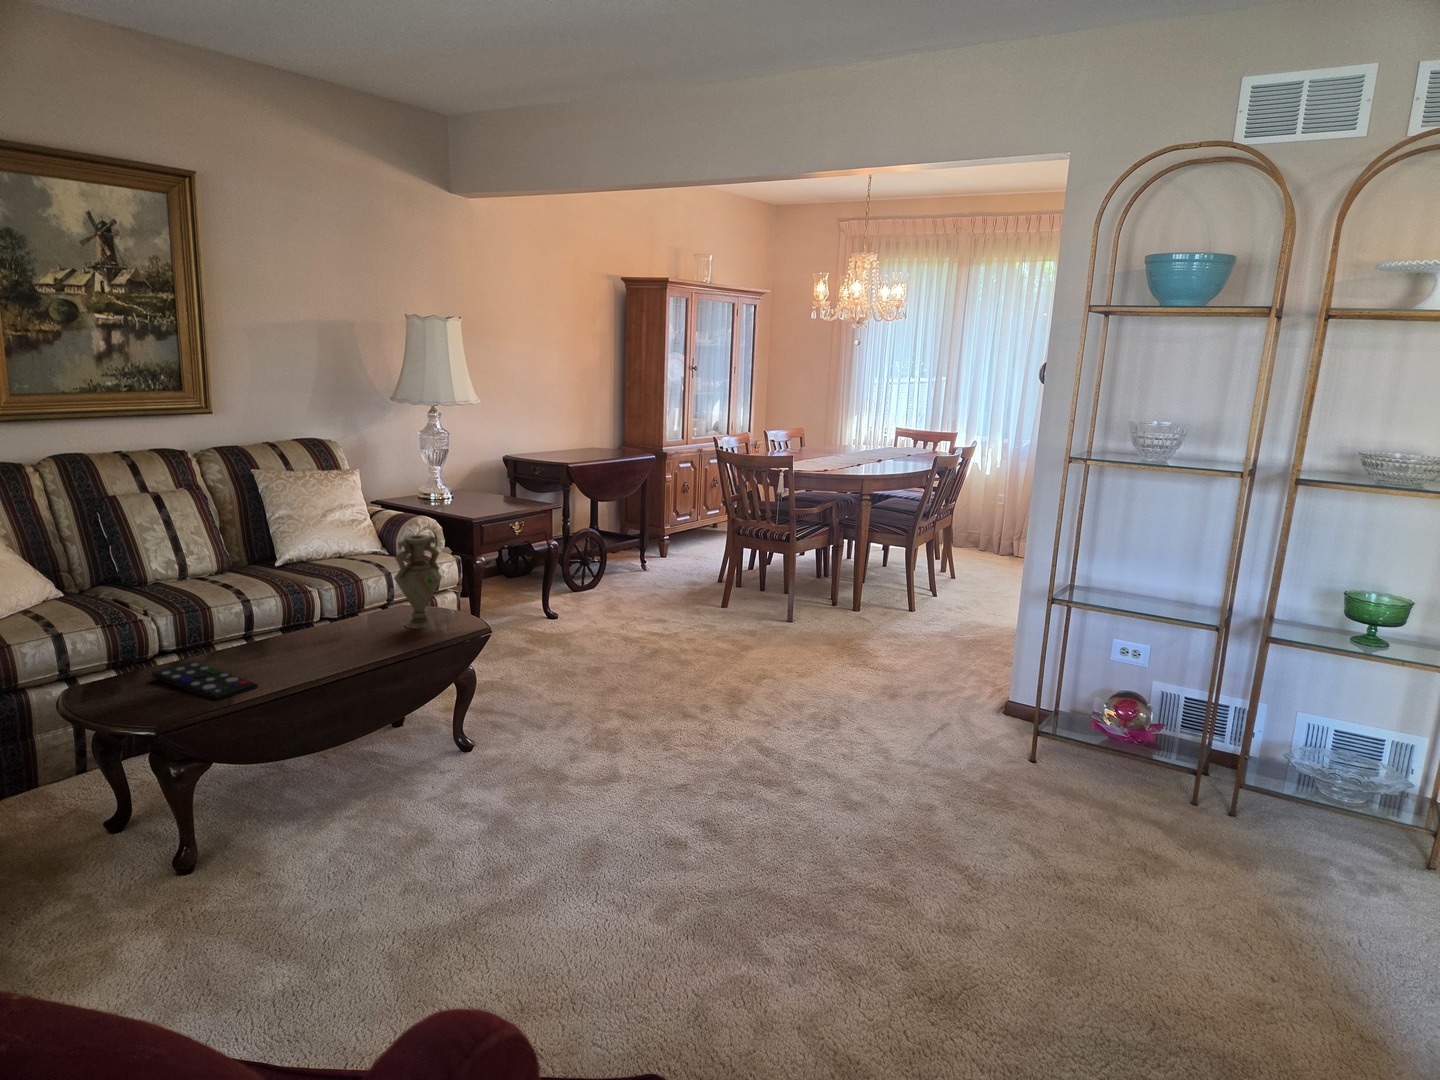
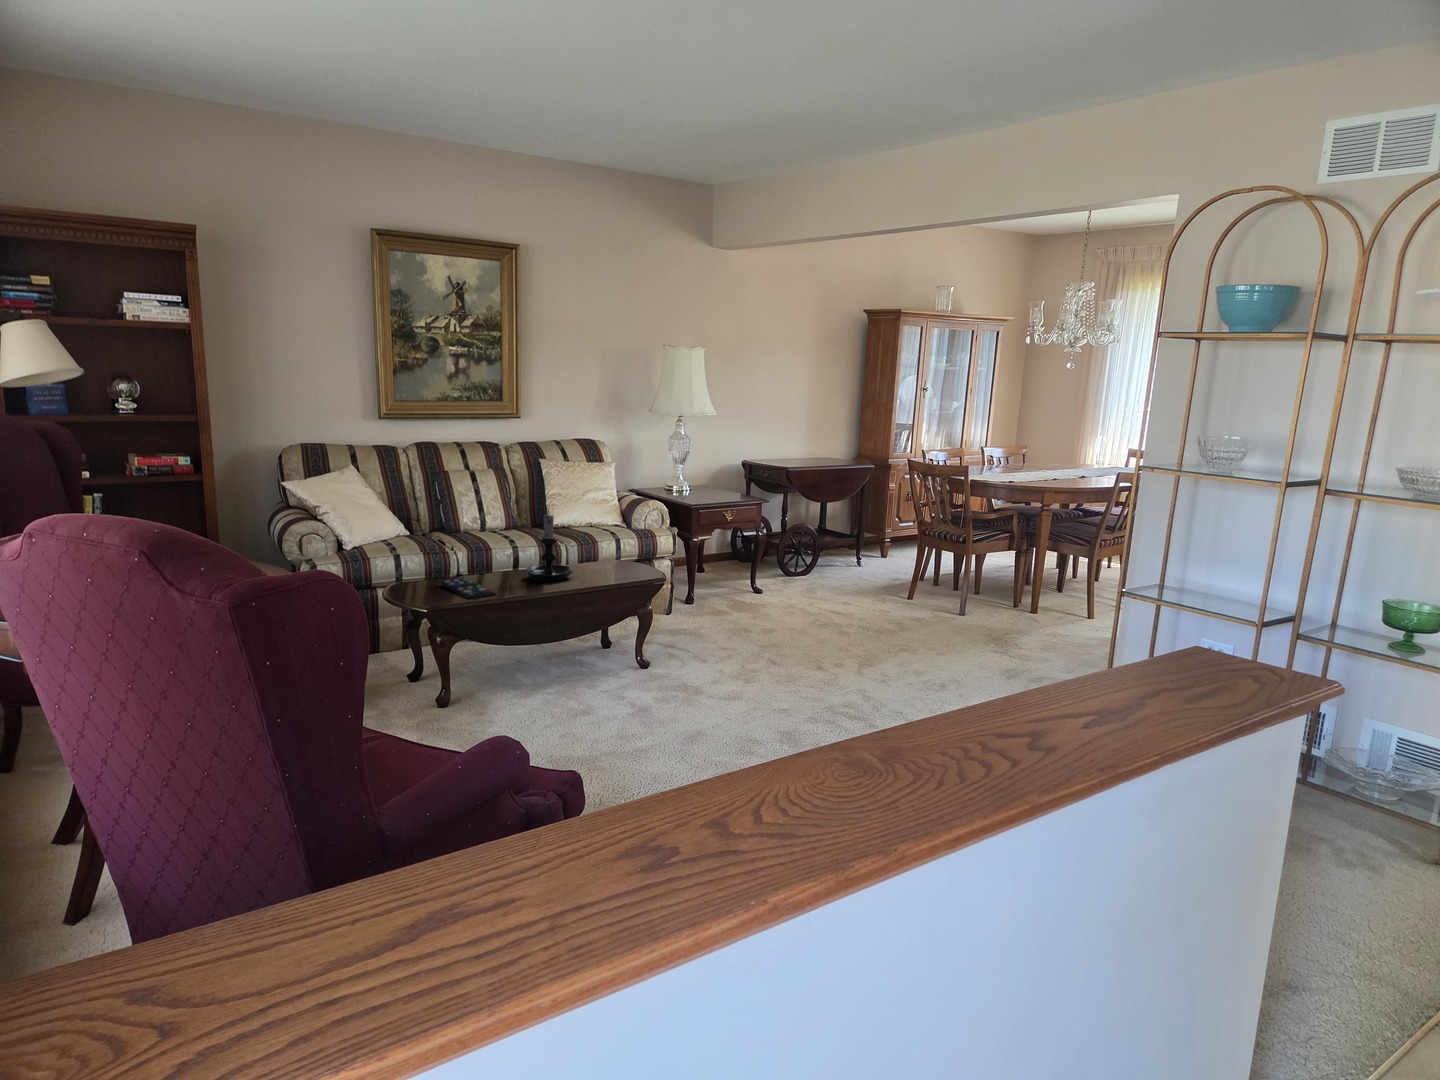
vase: present [394,535,442,628] -> none [604,506,638,575]
candle holder: none [286,552,360,652] -> present [525,511,573,581]

